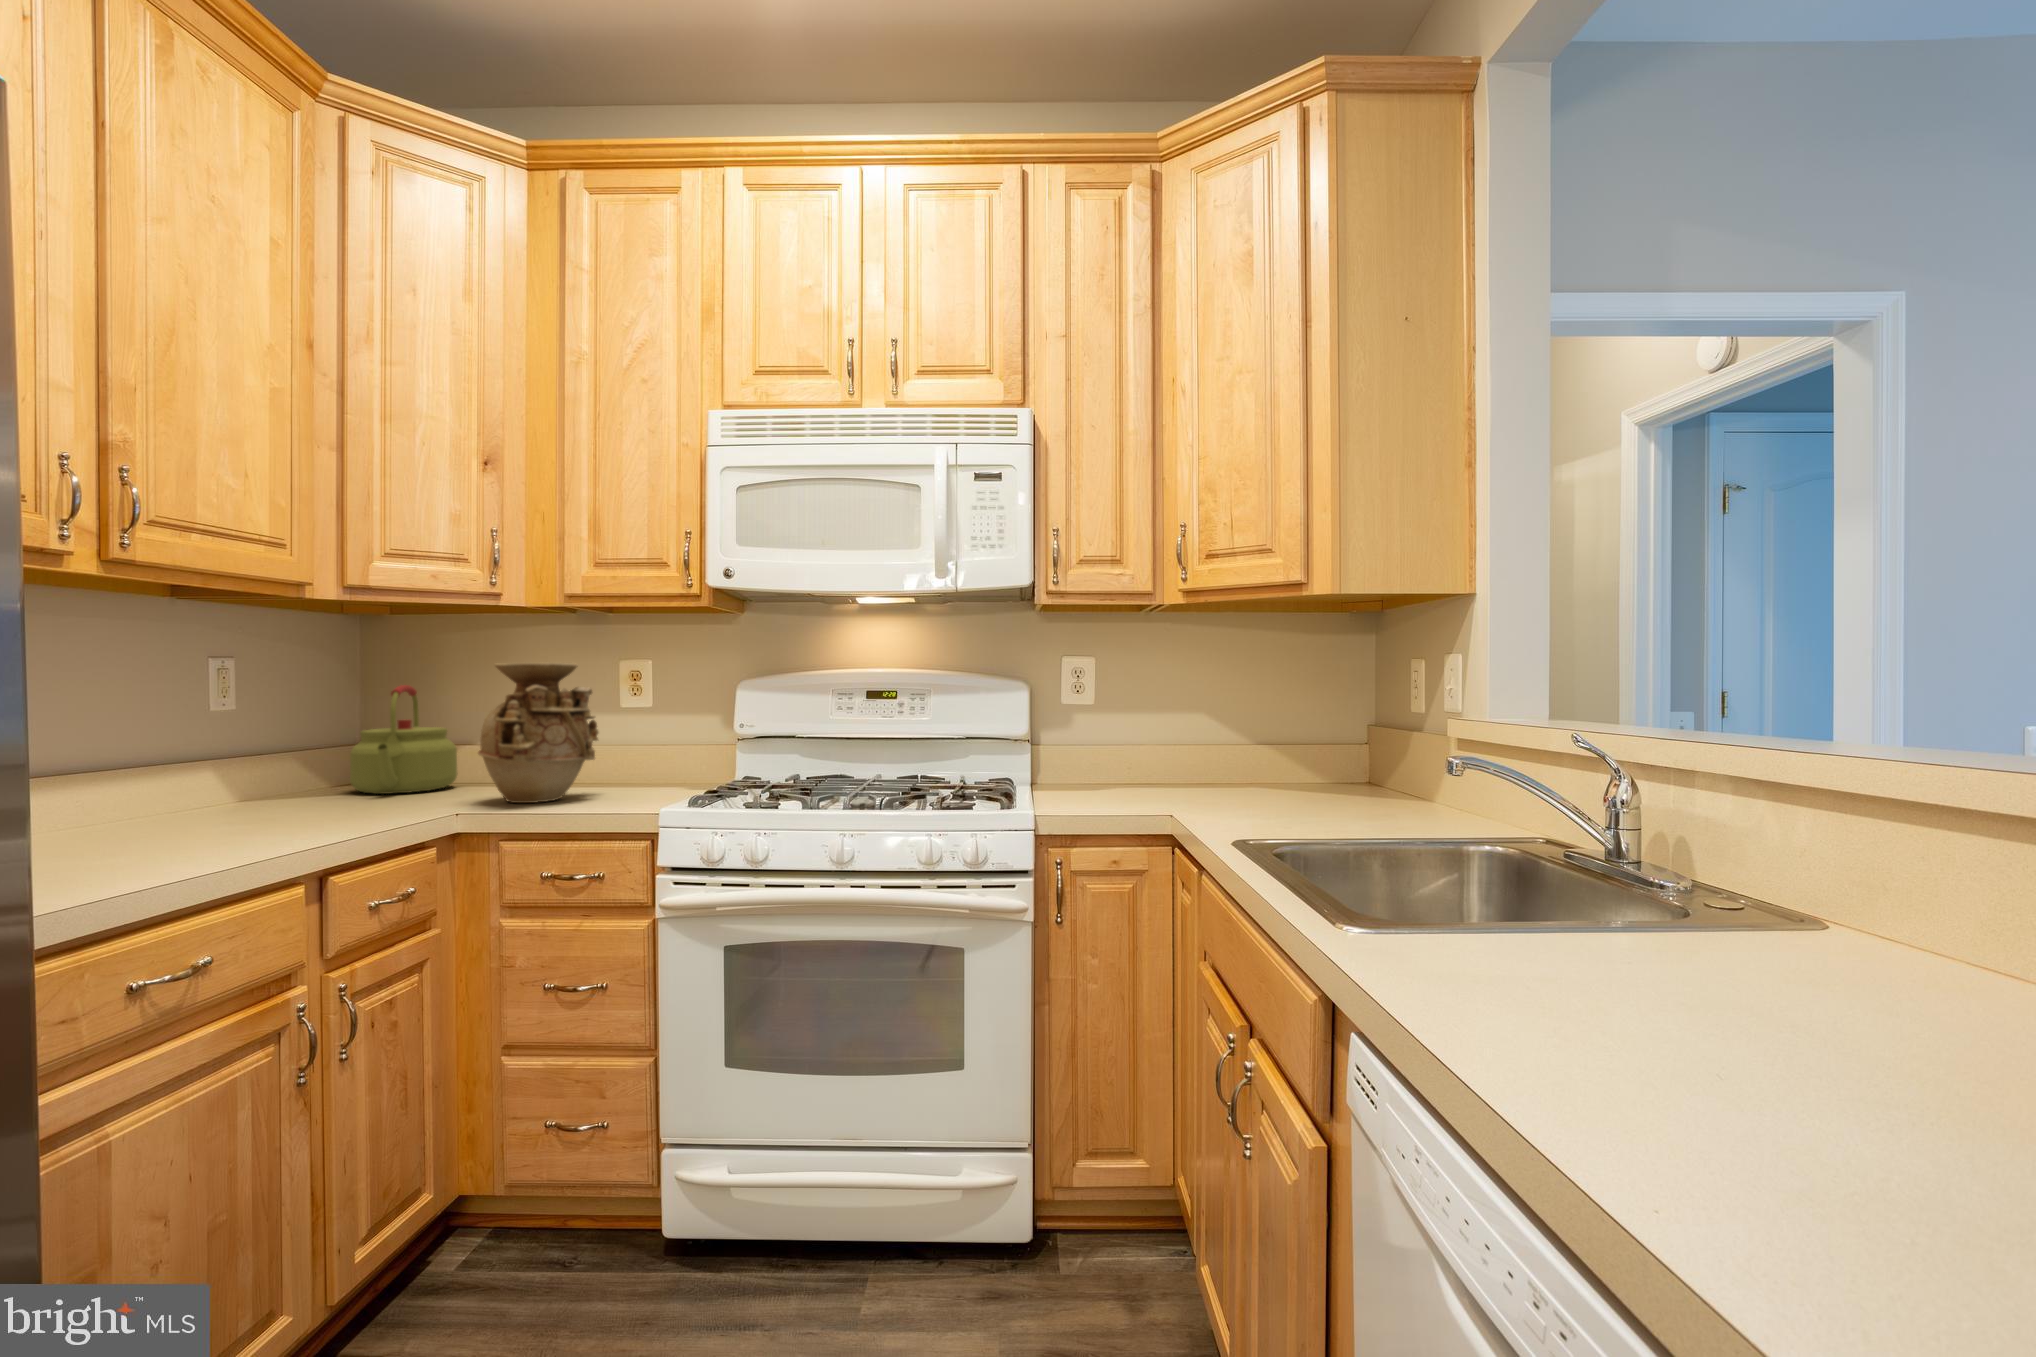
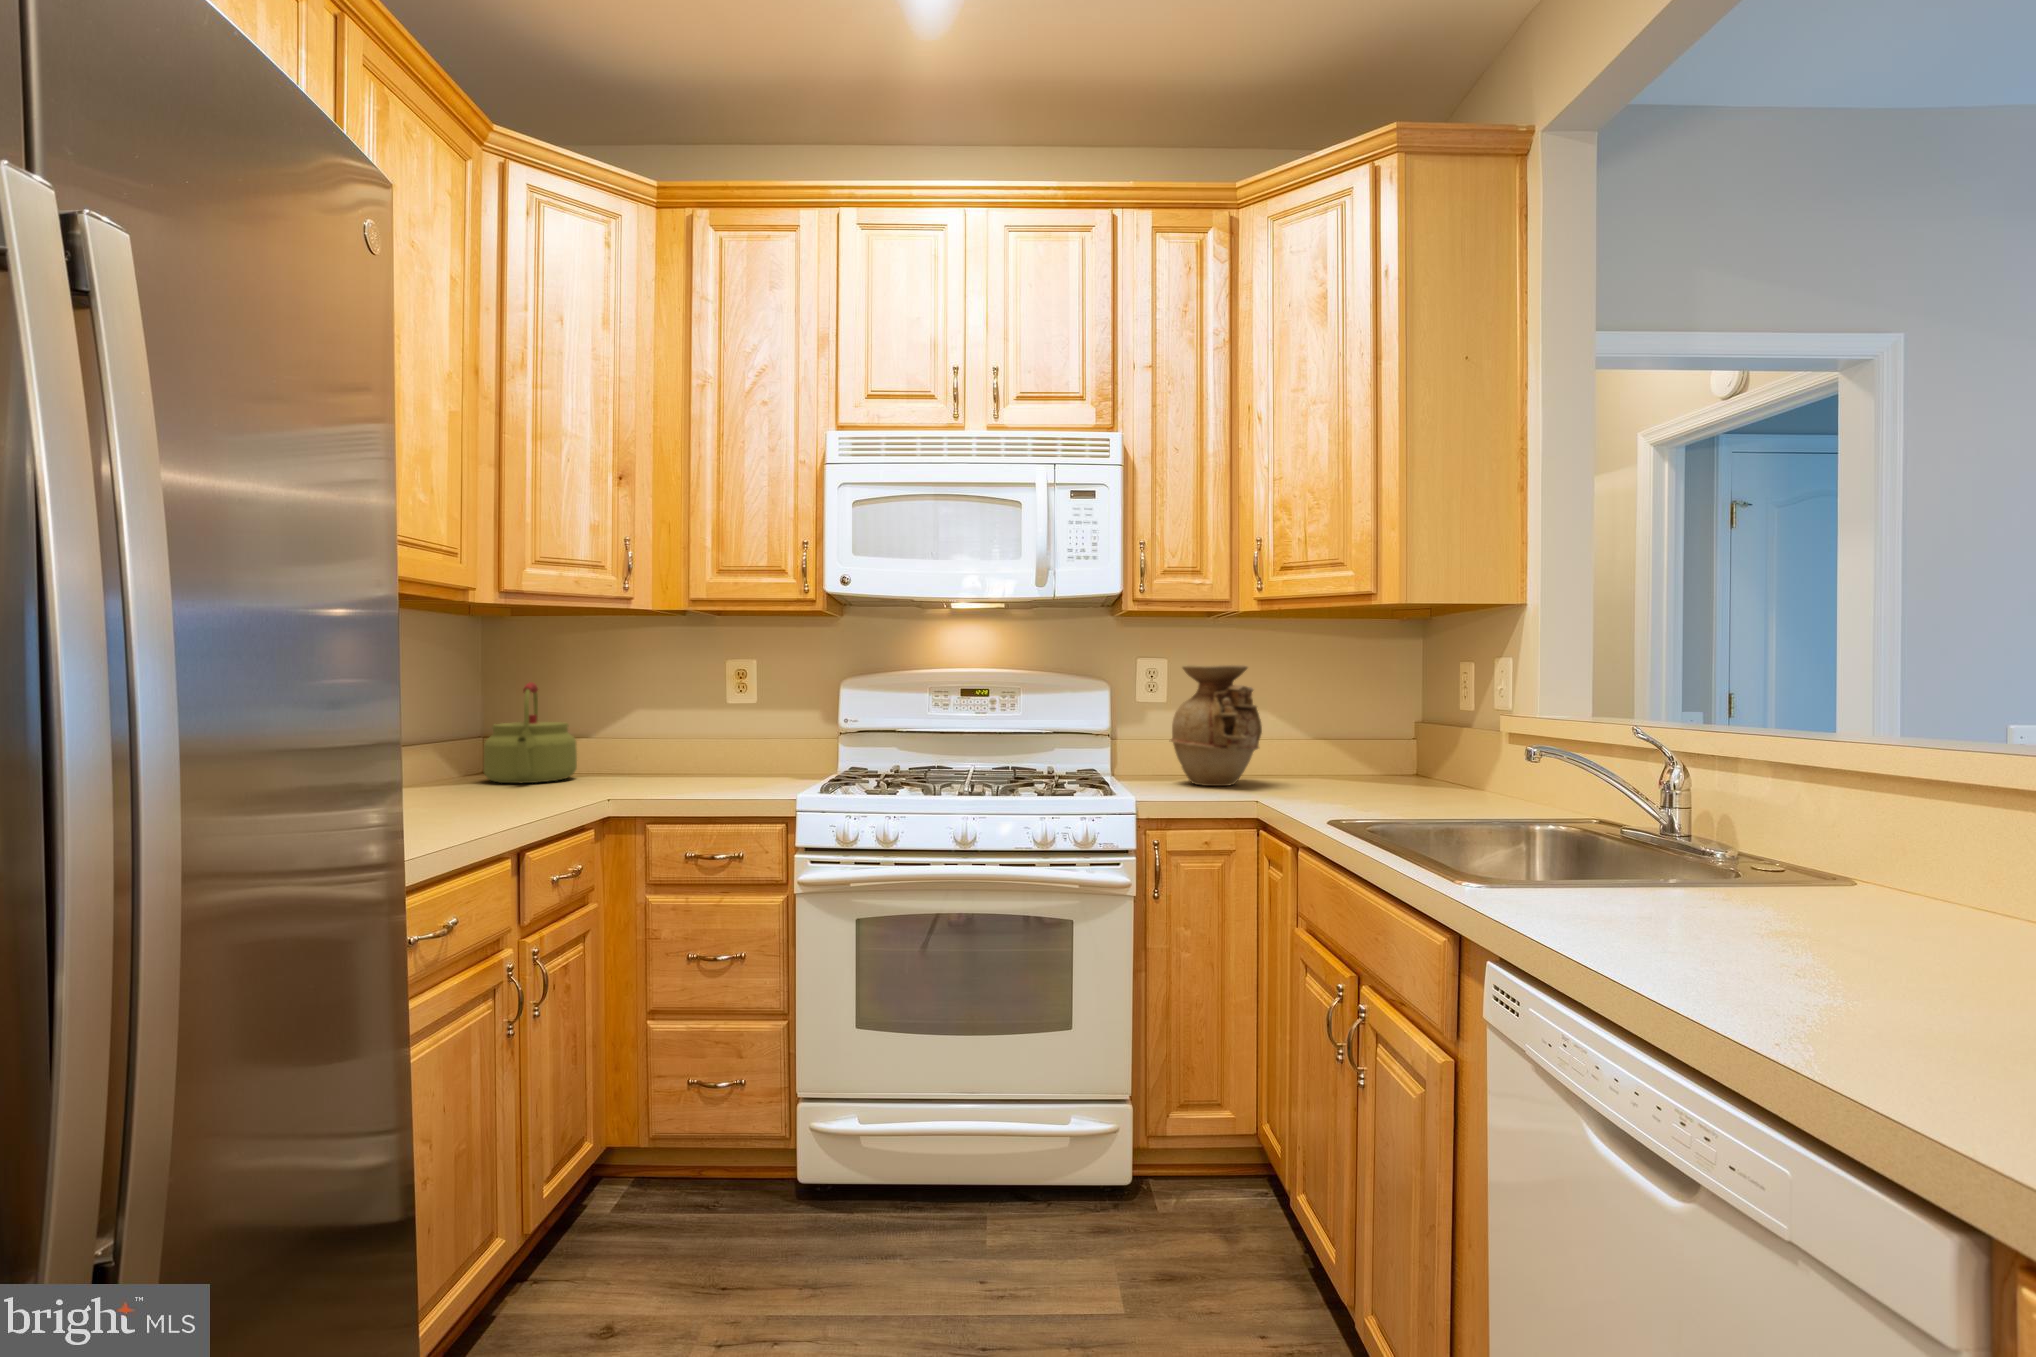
vase: present [478,663,599,803] -> present [1171,665,1262,786]

